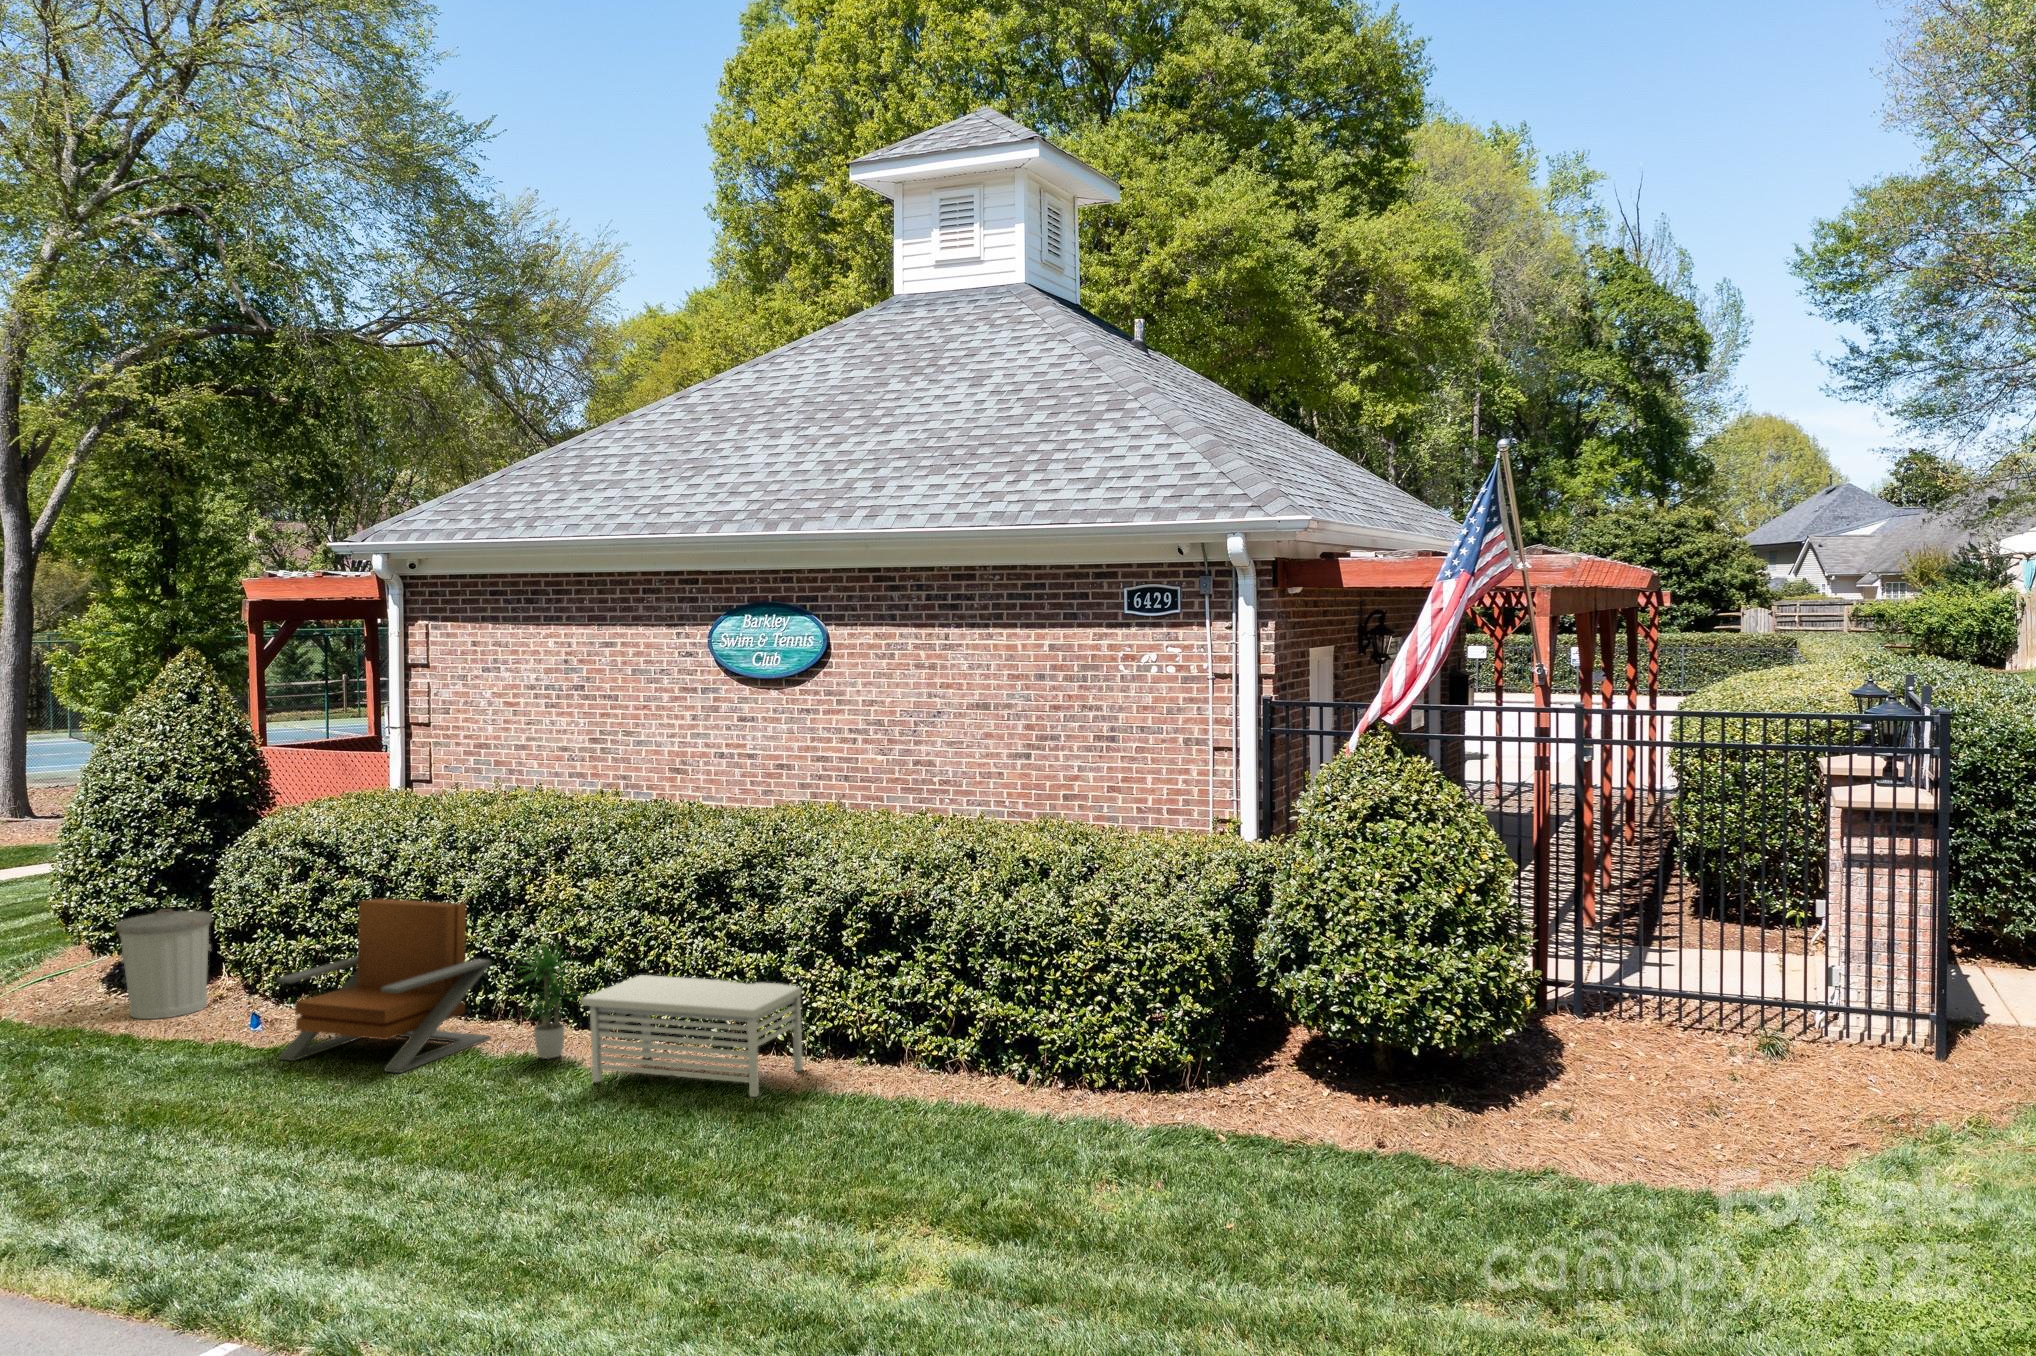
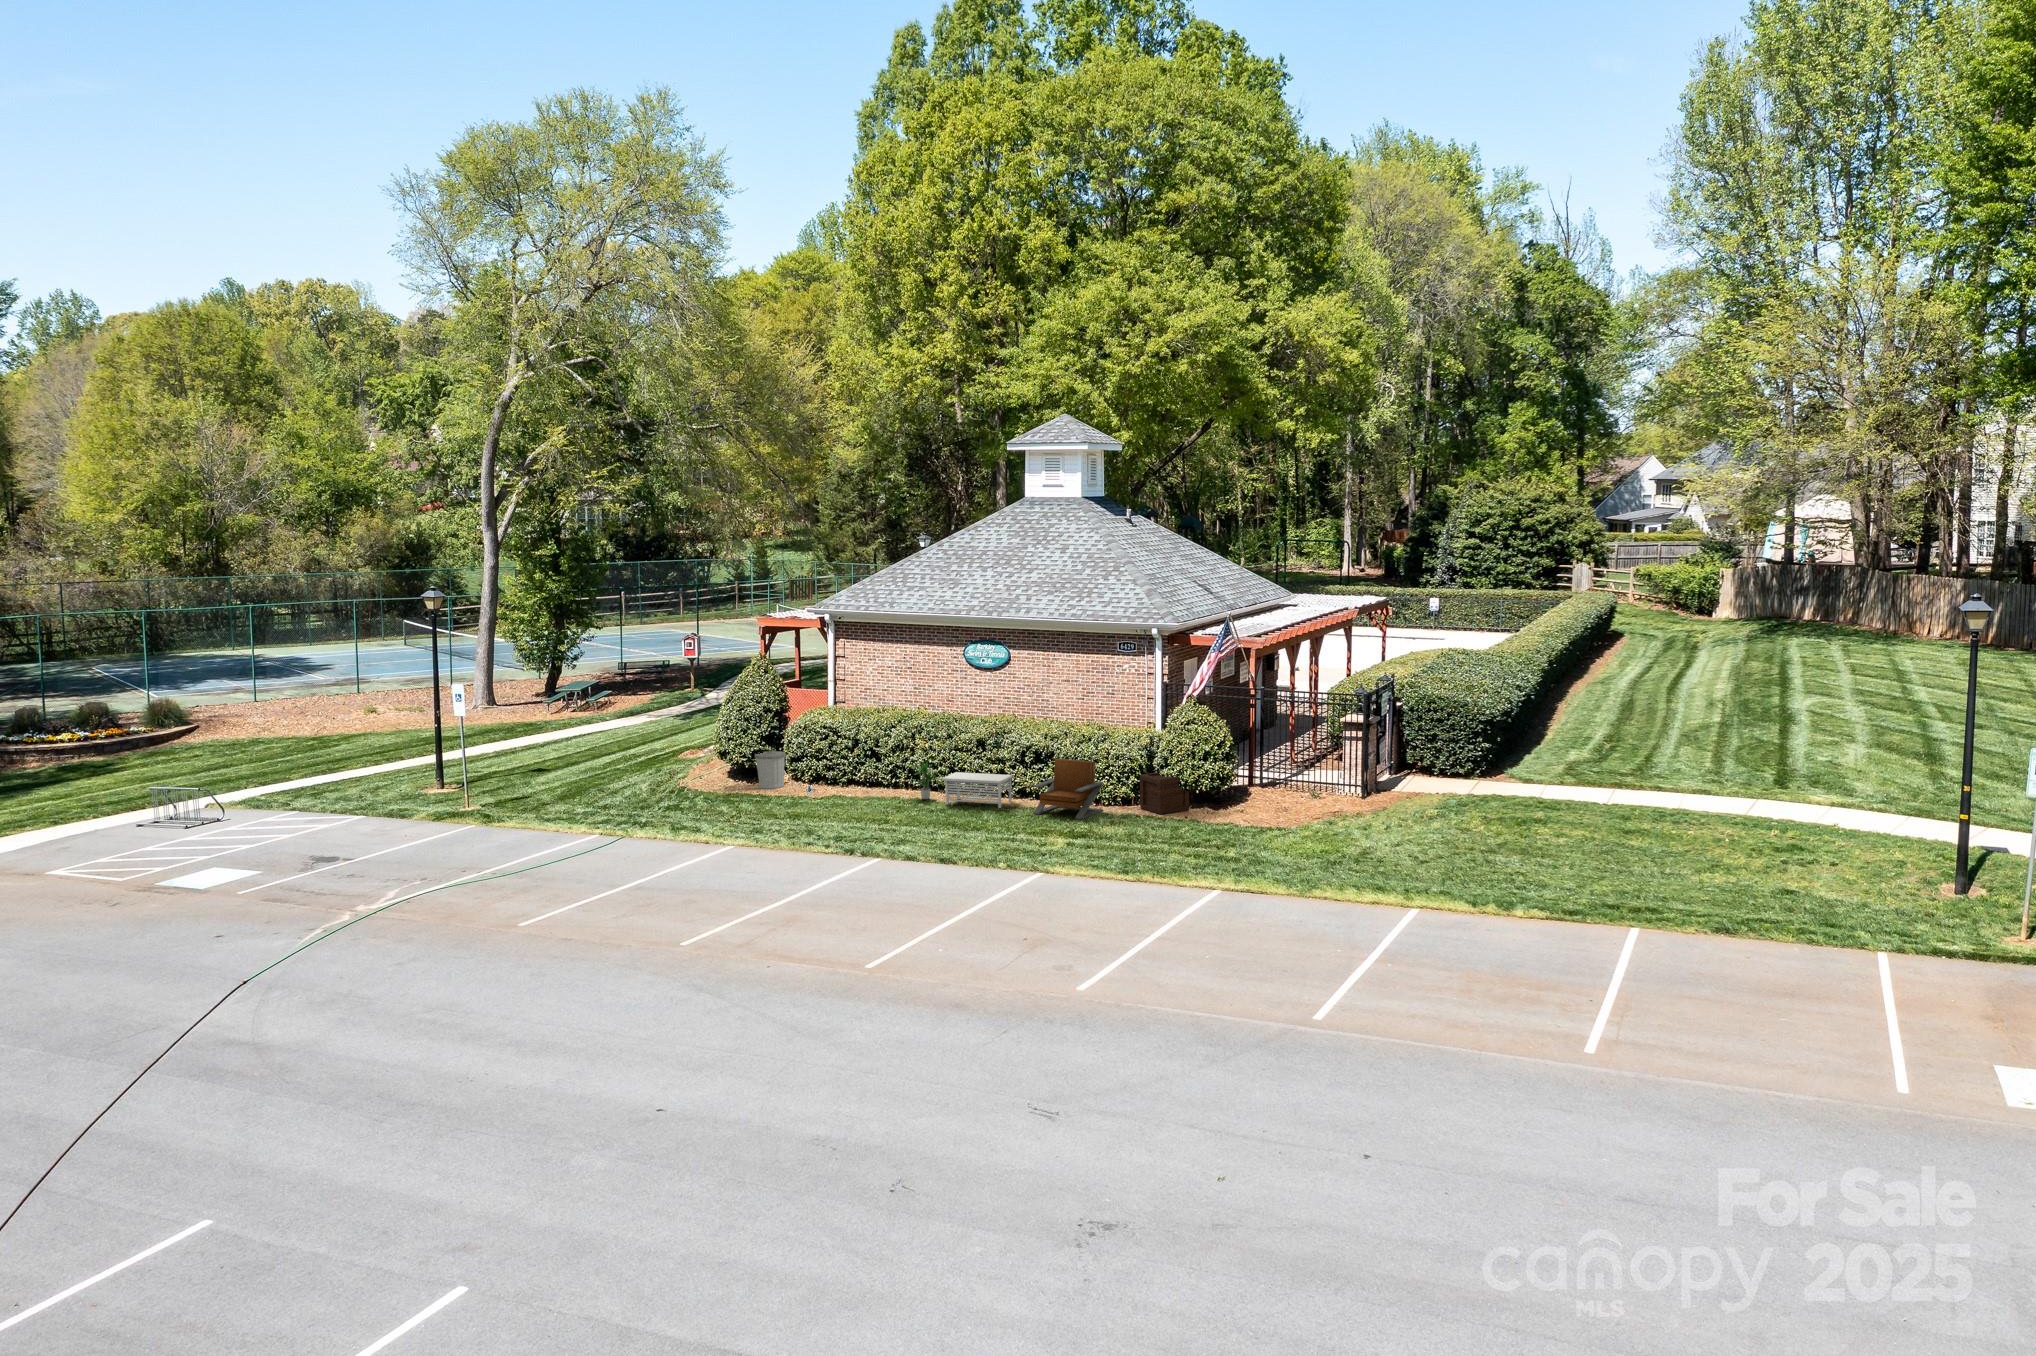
lounge chair: present [276,899,491,1073] -> present [1033,759,1103,819]
wooden crate: none [1210,972,1380,1132] -> present [1140,772,1189,815]

